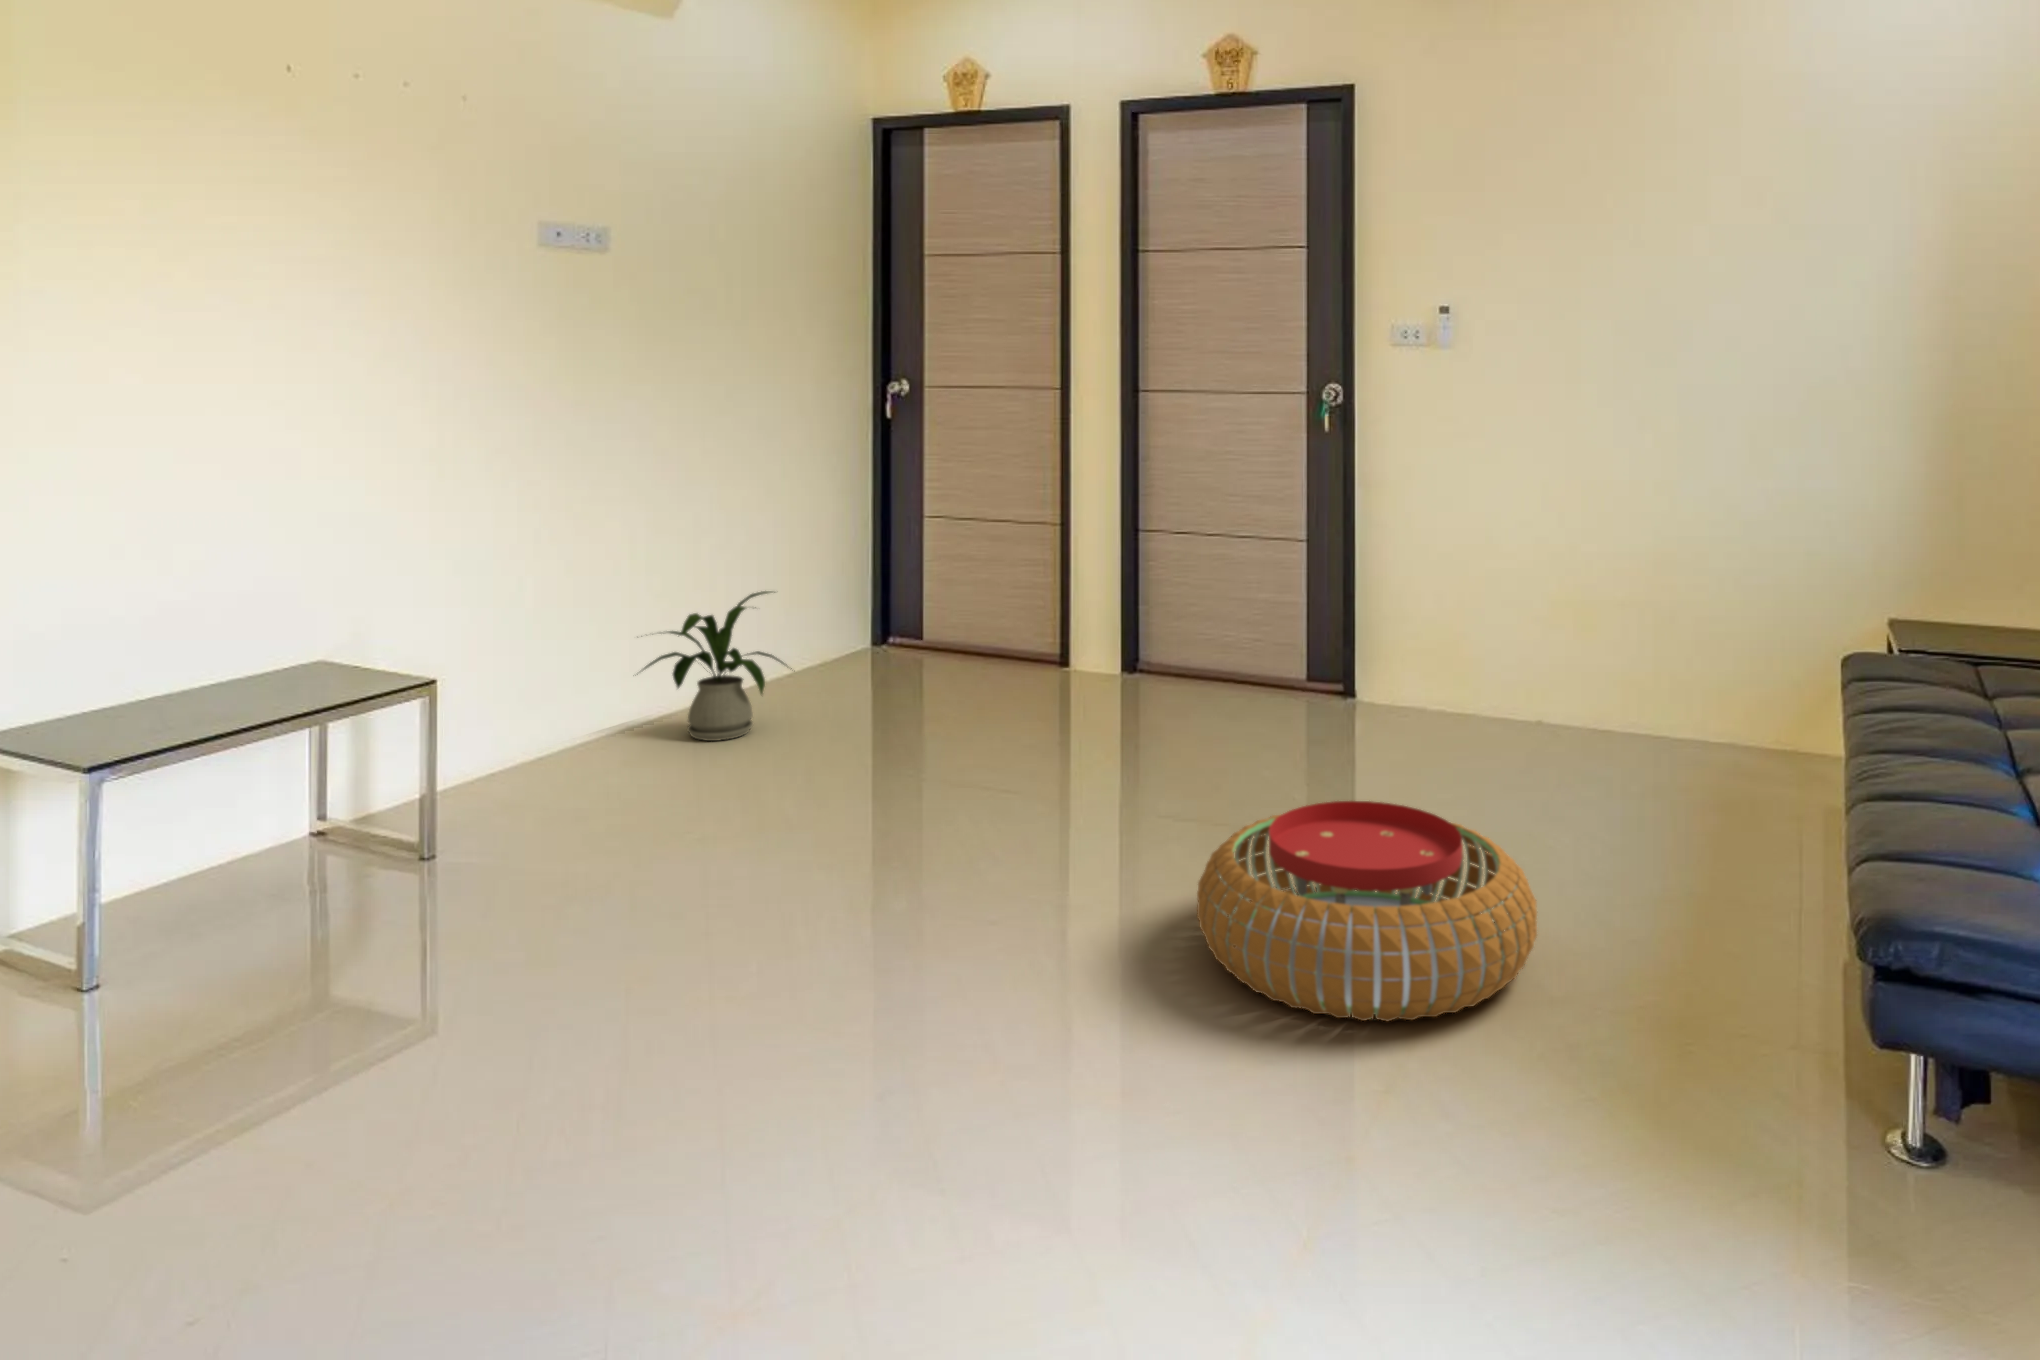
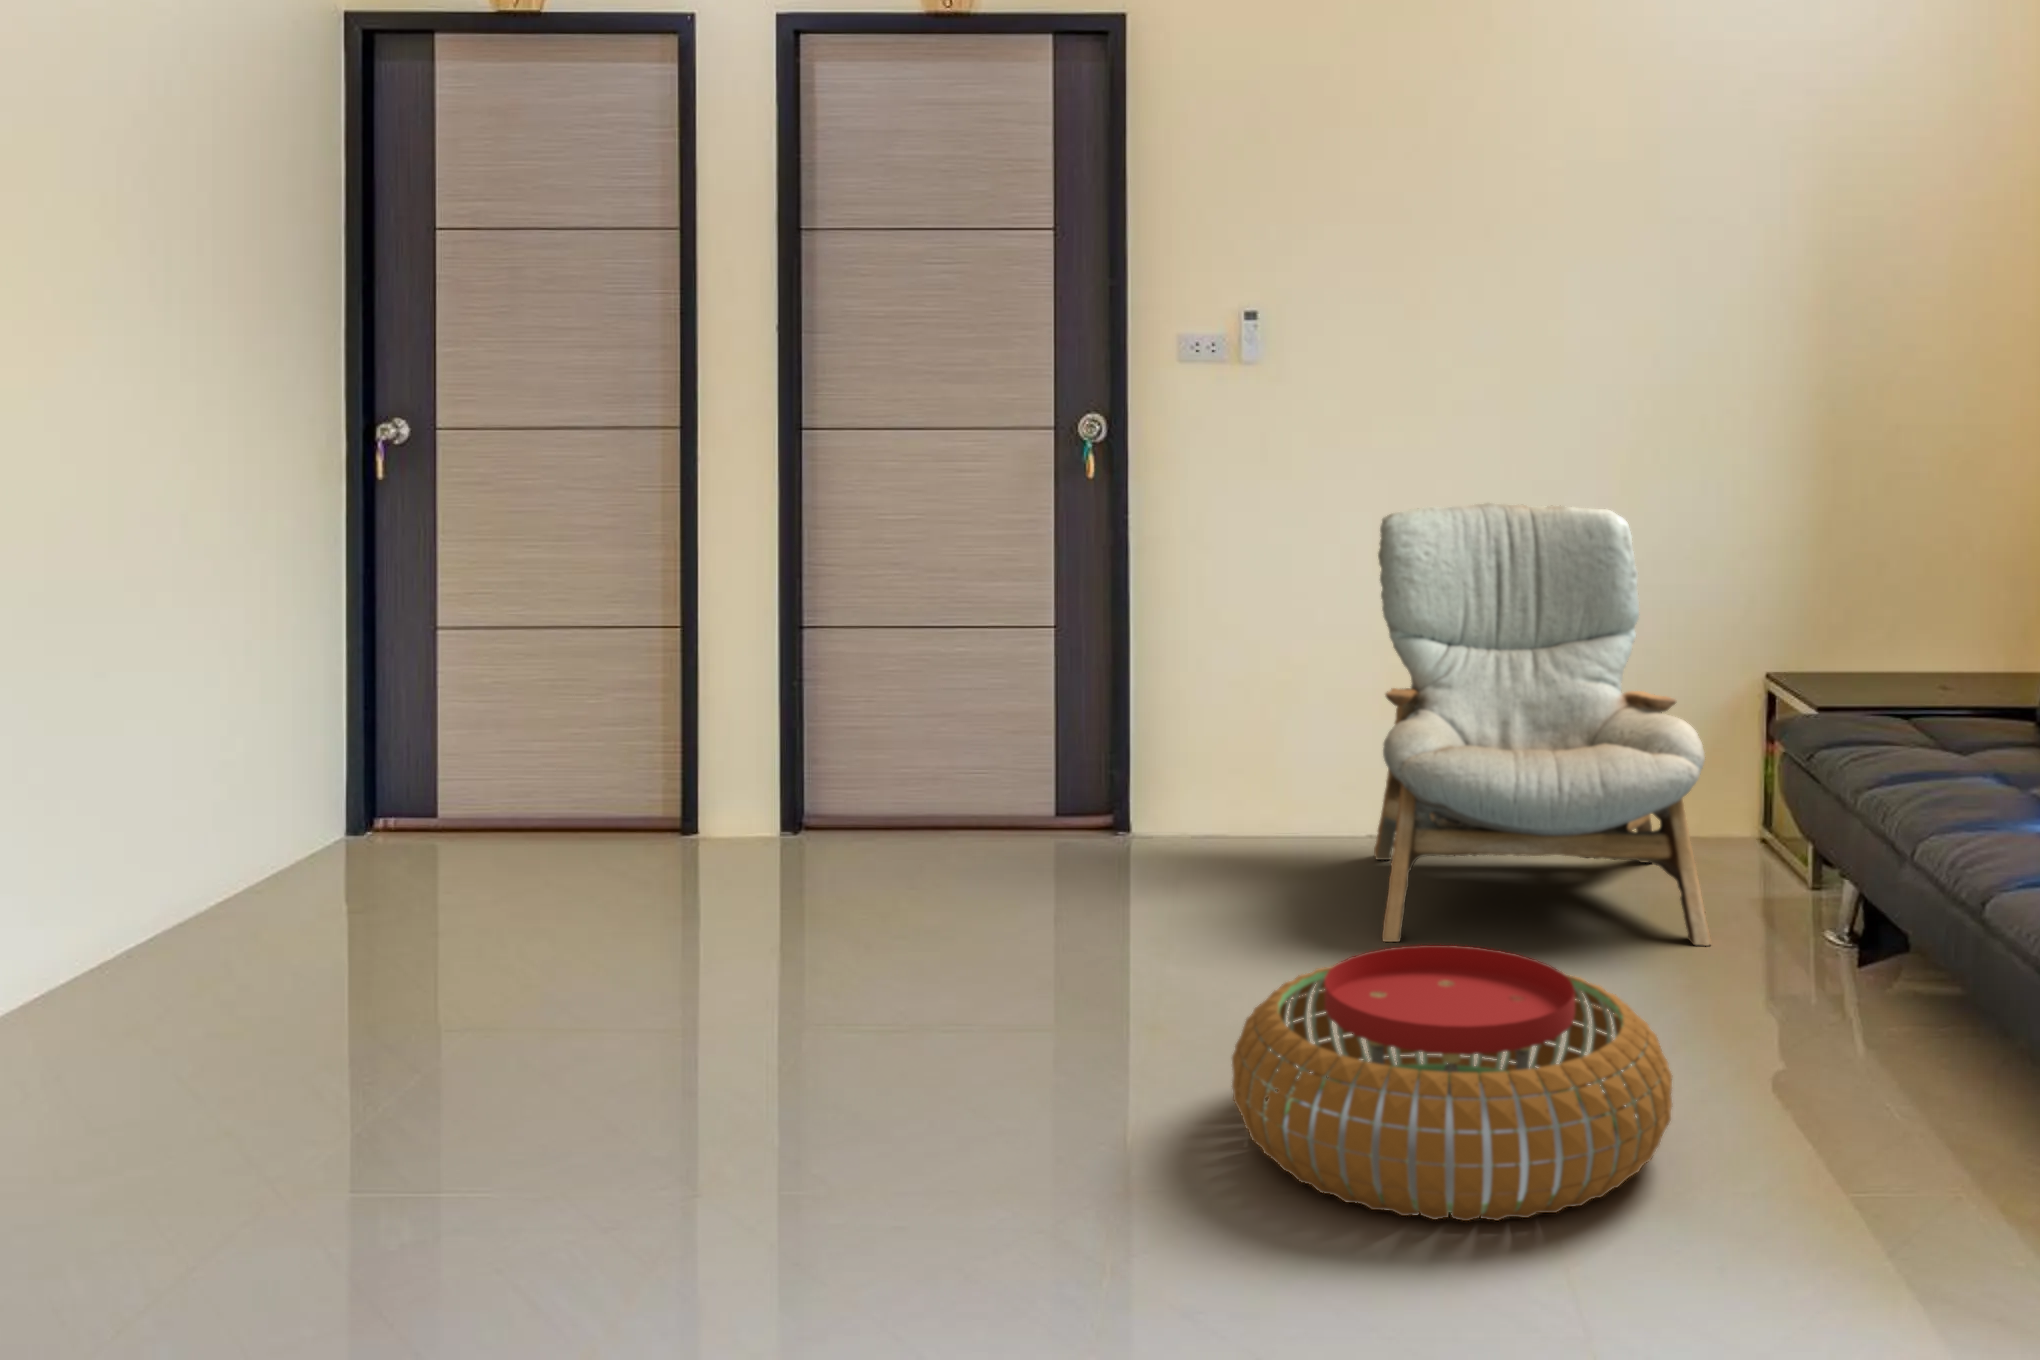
armchair: none [1467,462,1760,840] -> present [1374,503,1711,946]
house plant: present [637,591,792,741] -> none [53,755,337,1009]

